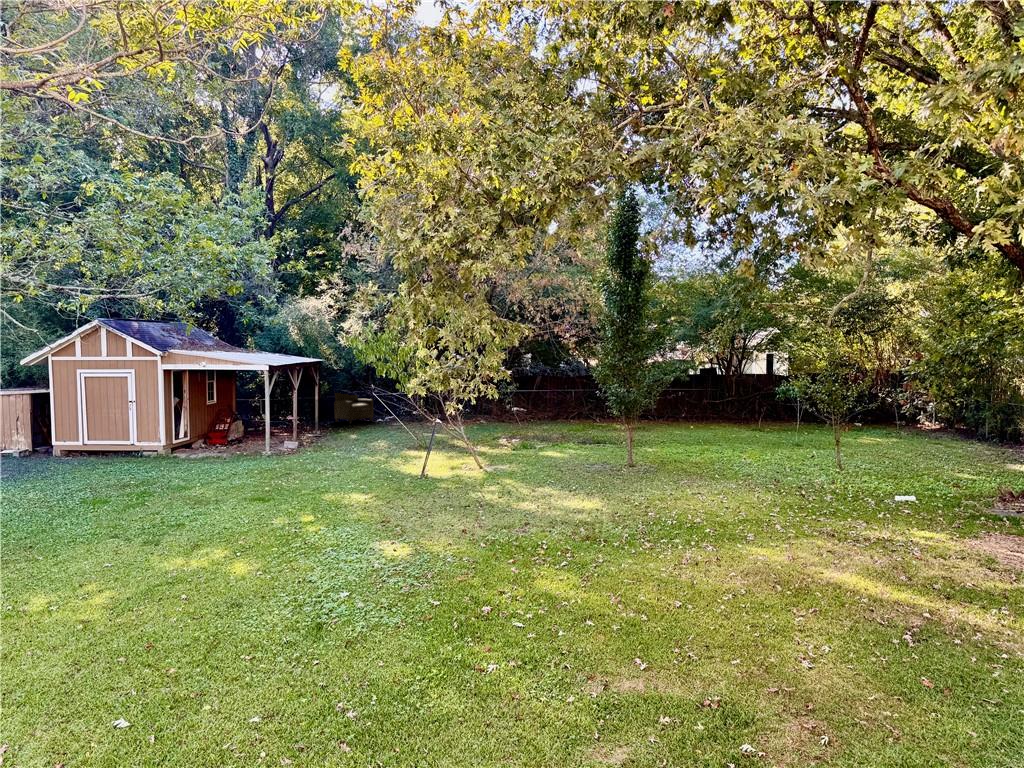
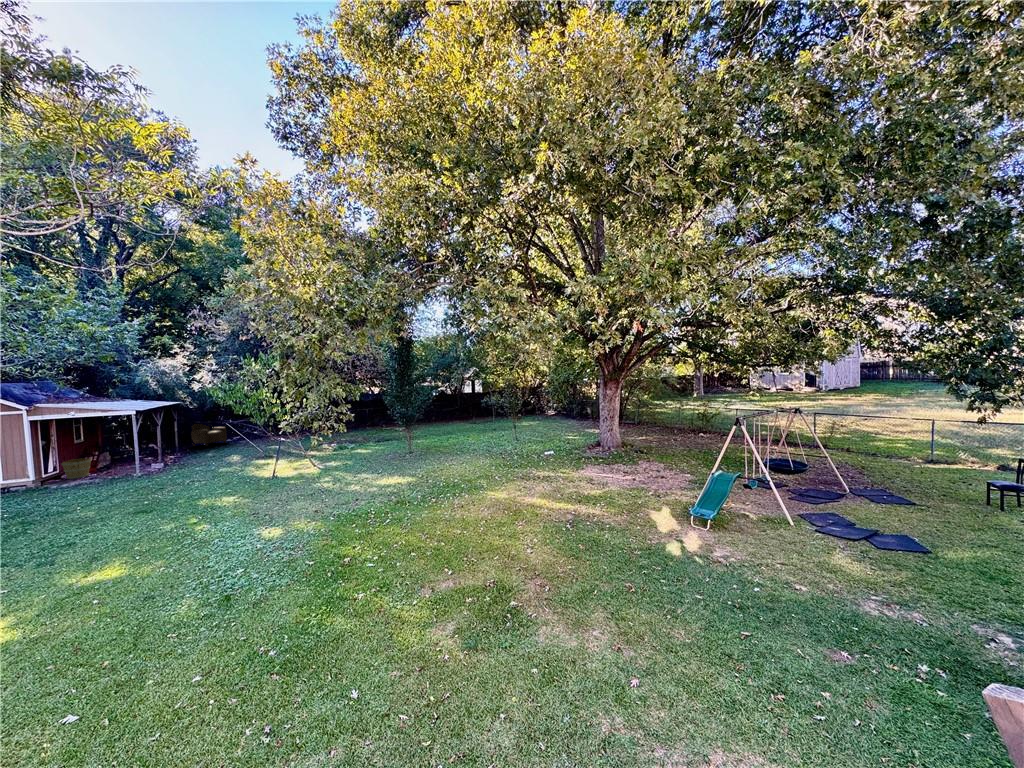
wooden bucket: none [194,424,224,448] -> present [62,458,91,479]

